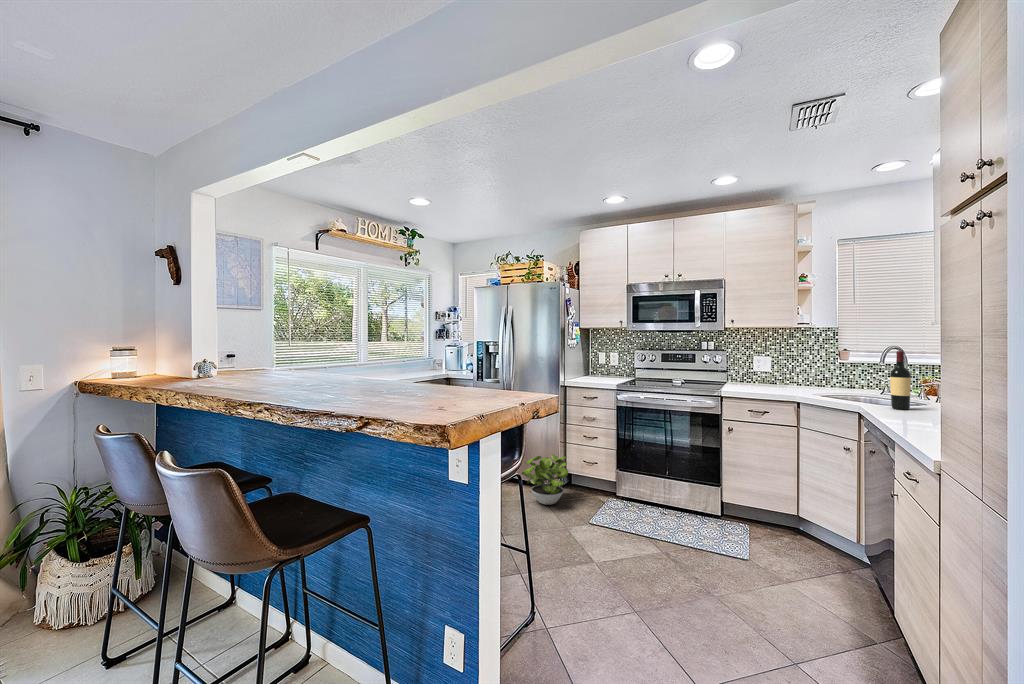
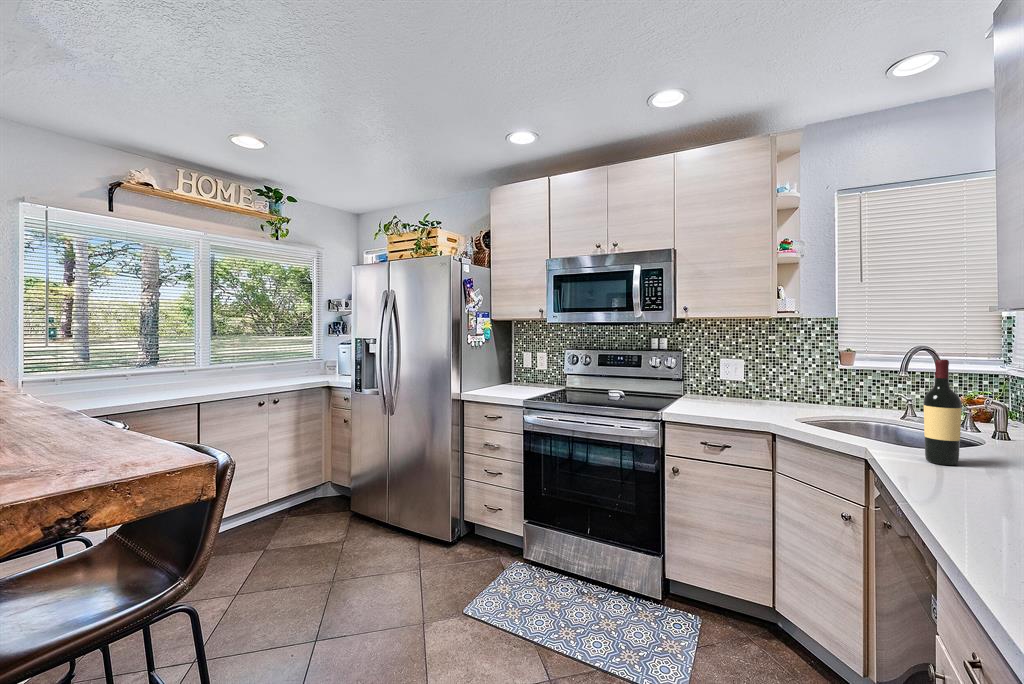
potted plant: present [522,454,568,505] -> none [381,497,456,573]

